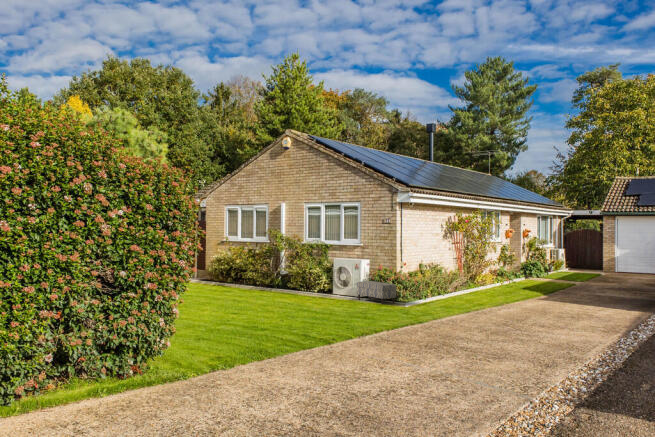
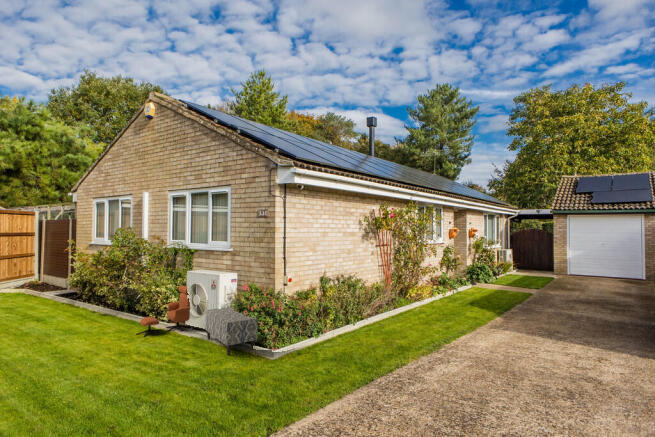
lounge chair: none [309,269,340,299] -> present [136,285,191,337]

